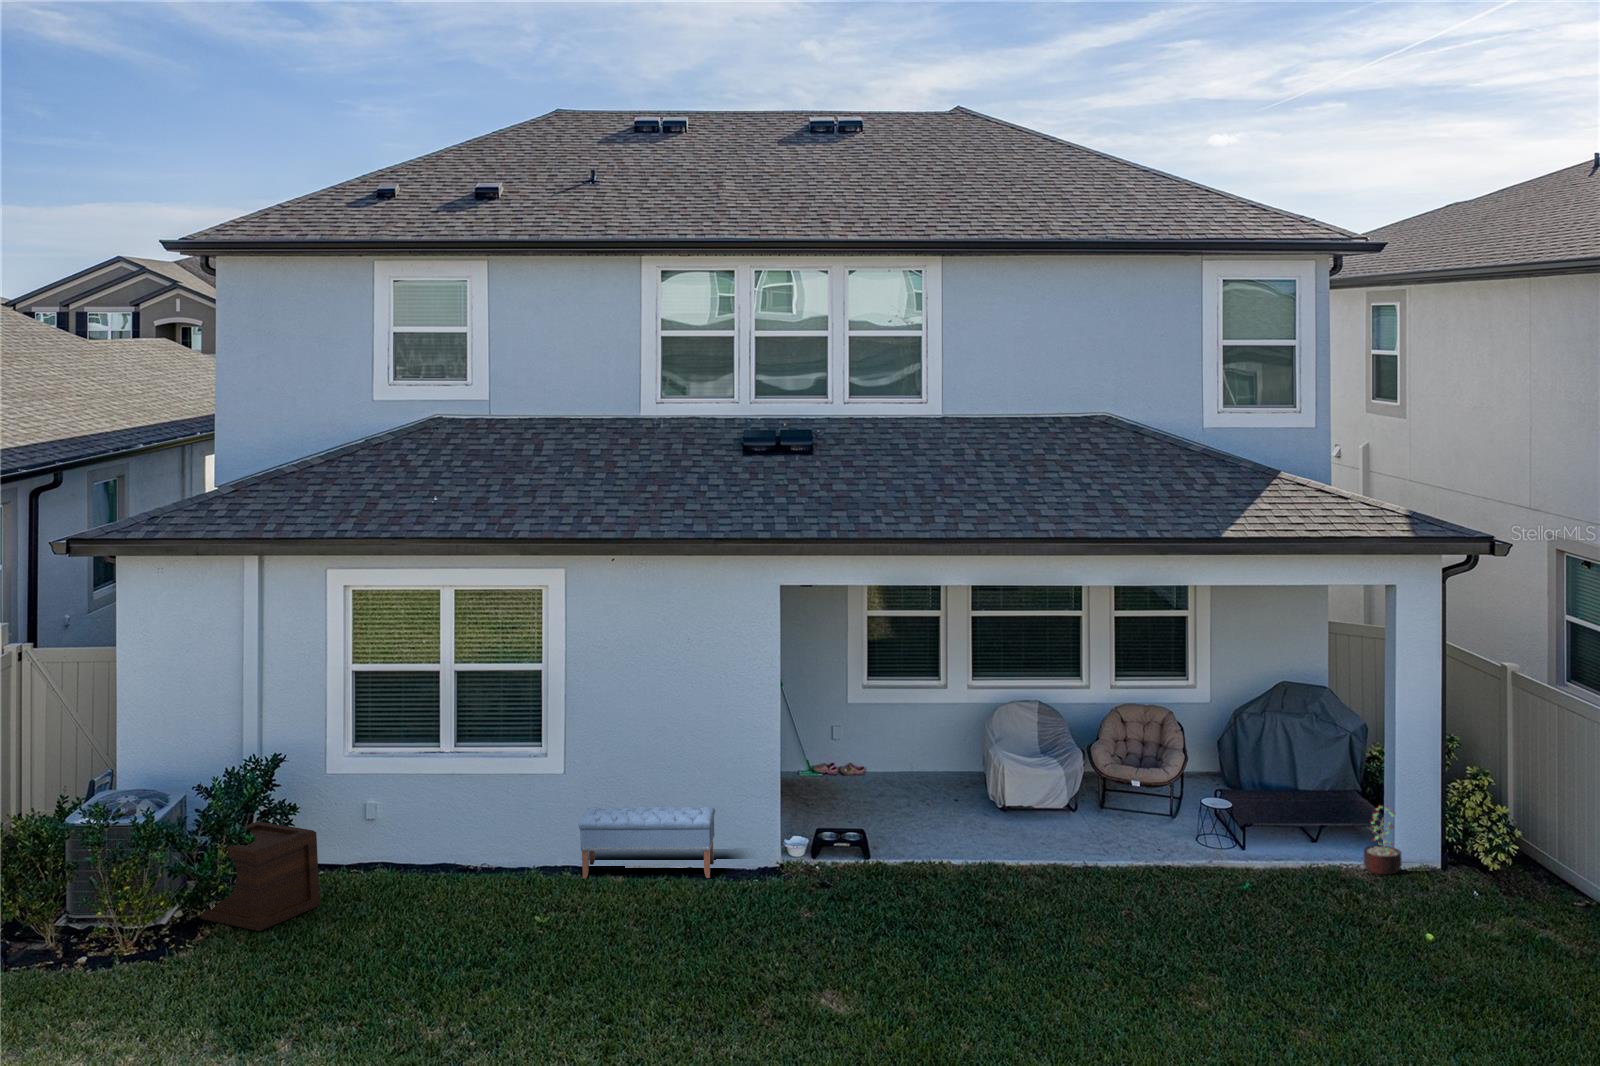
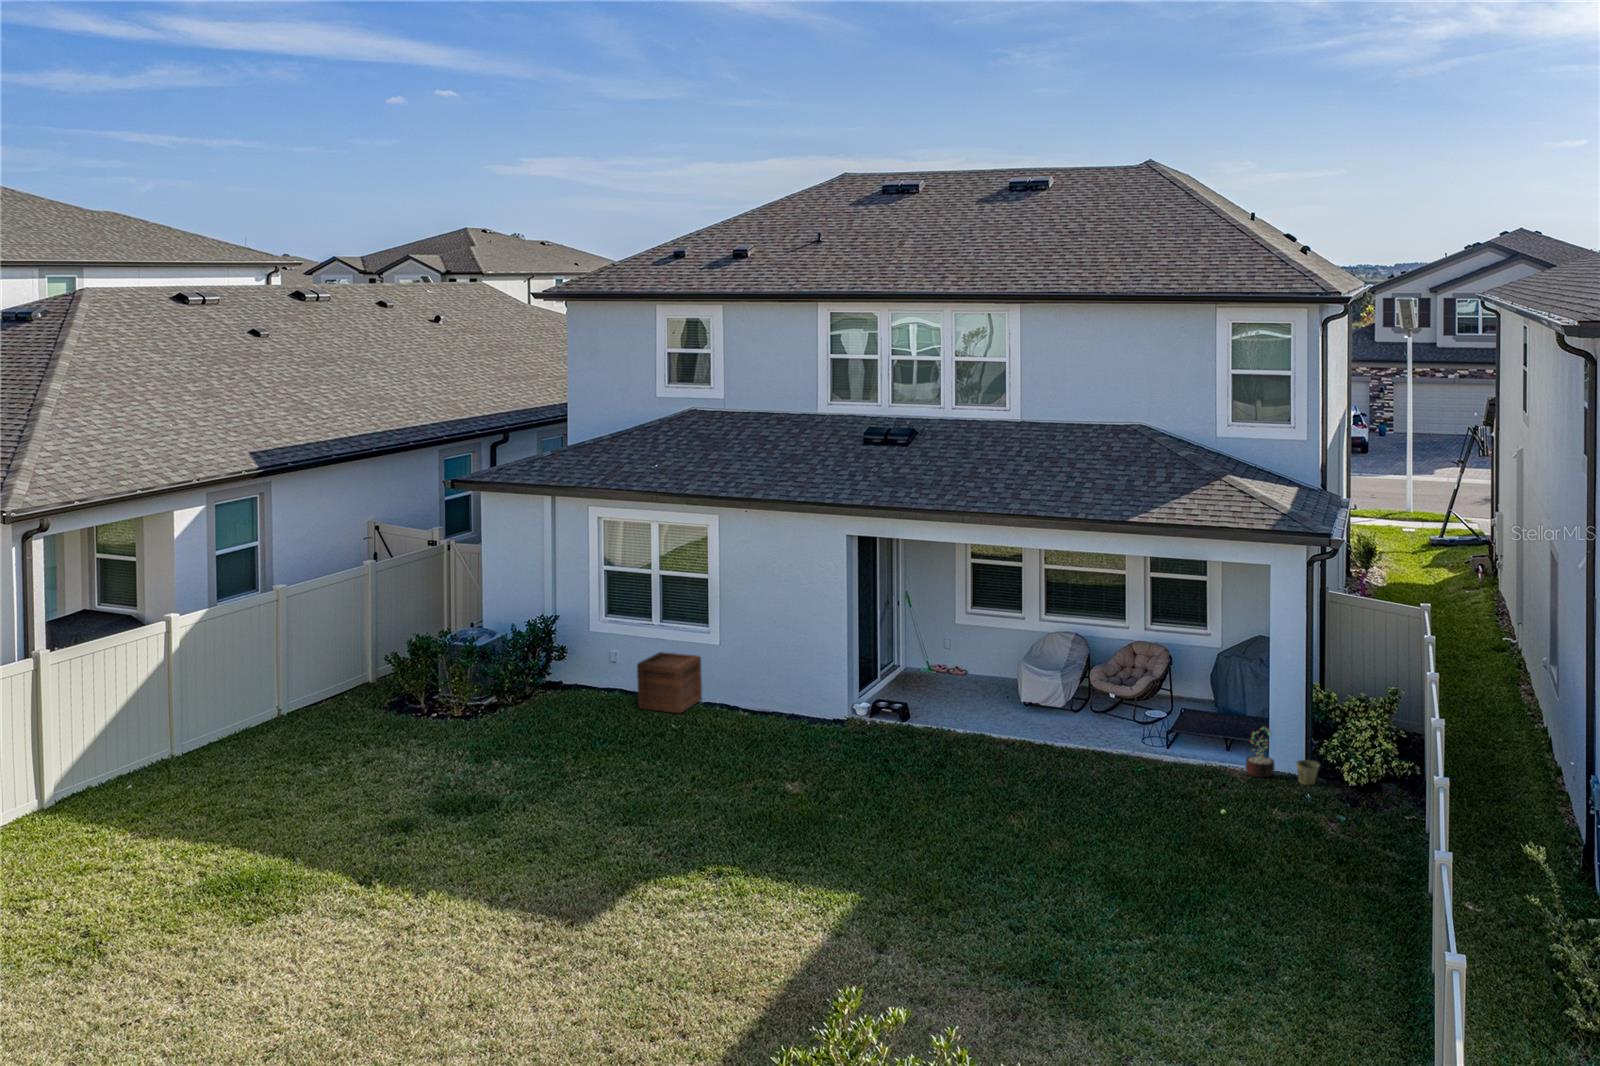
bench: present [579,807,715,879] -> none [716,669,806,721]
wooden crate: present [201,821,320,931] -> present [637,652,702,713]
bucket: none [1432,831,1464,877] -> present [1297,760,1320,785]

